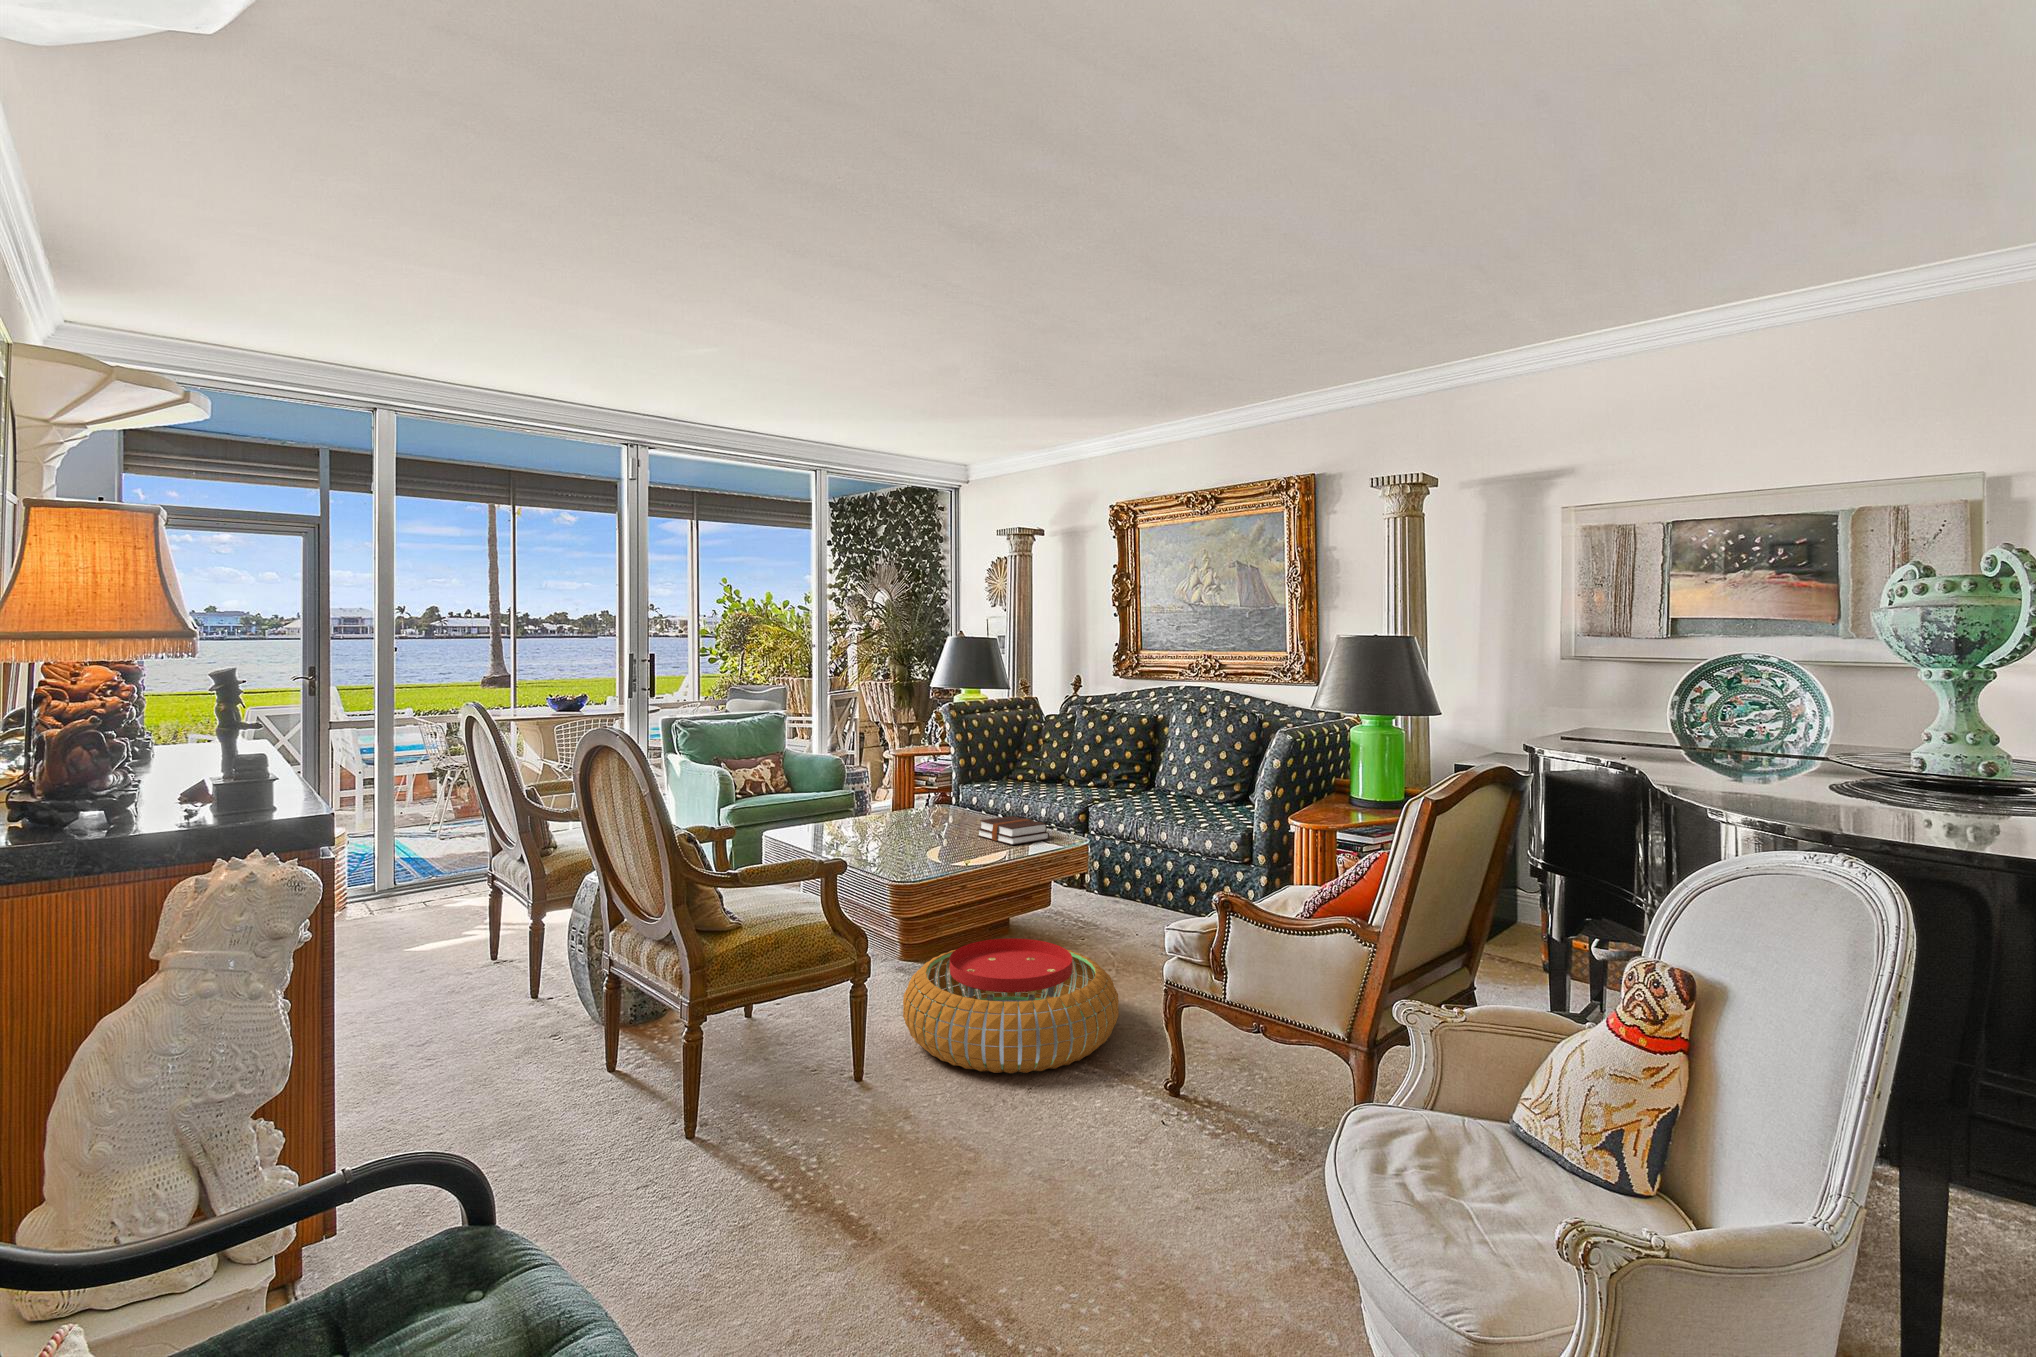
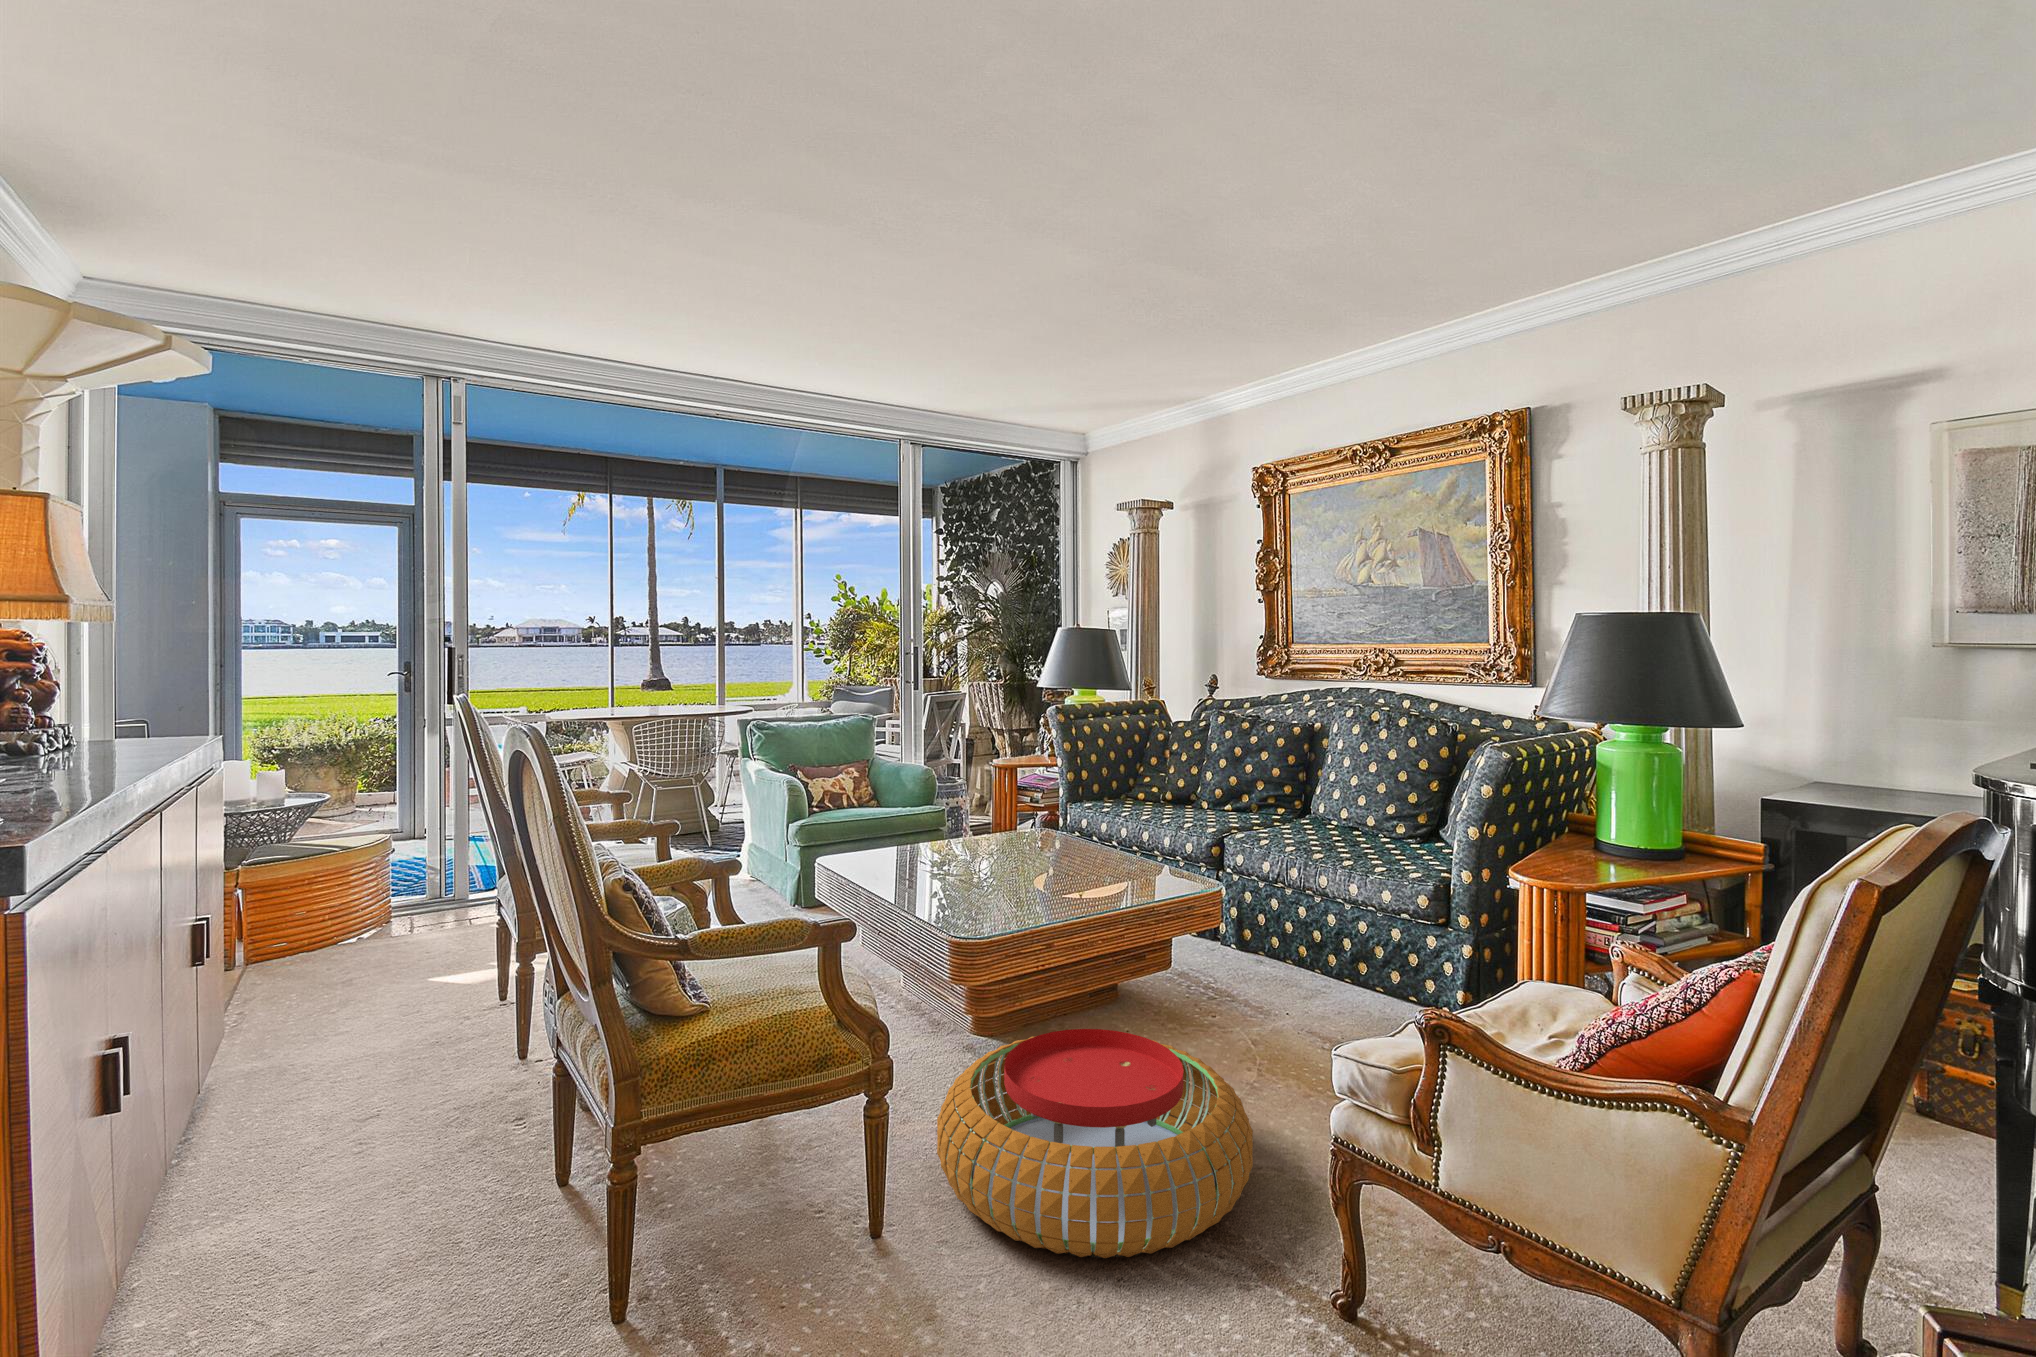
hardback book: present [978,816,1049,845] -> none [1074,848,1167,888]

